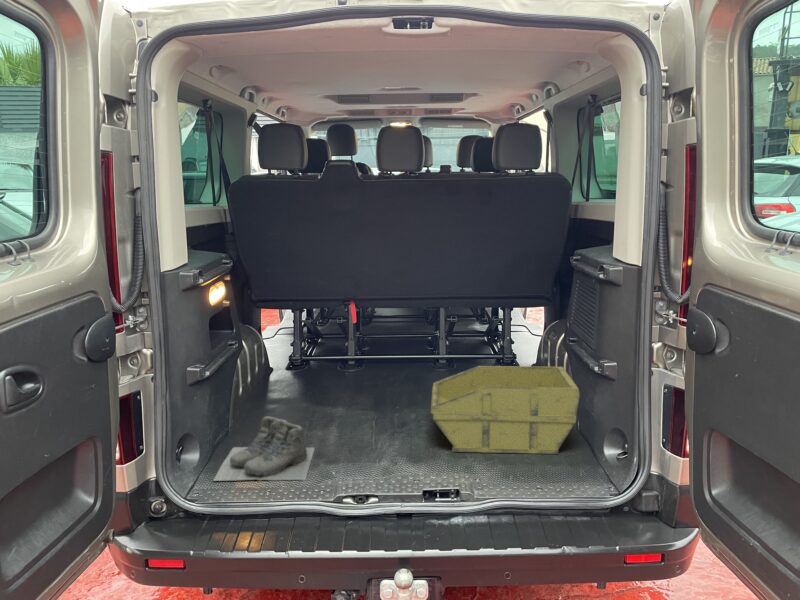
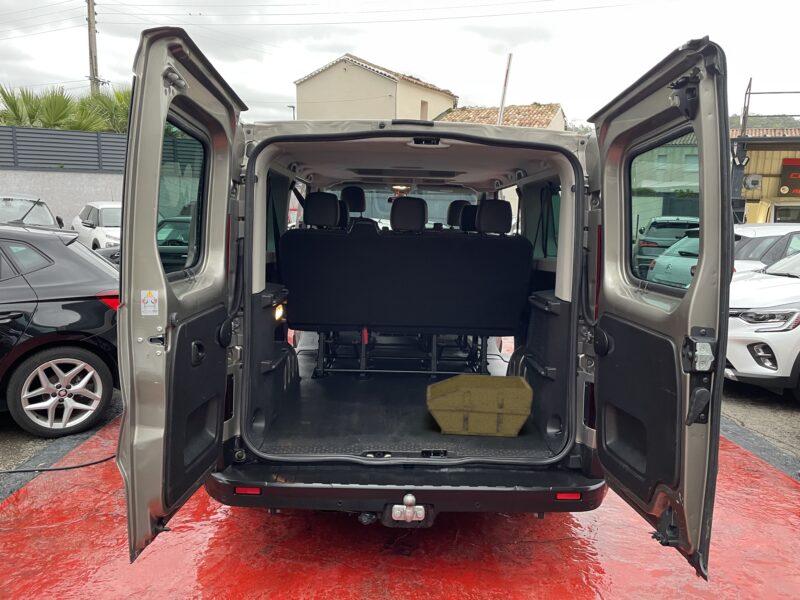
boots: present [214,416,315,481] -> none [271,403,341,447]

